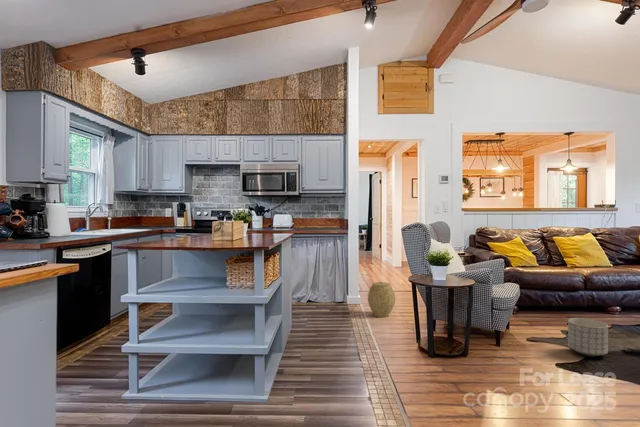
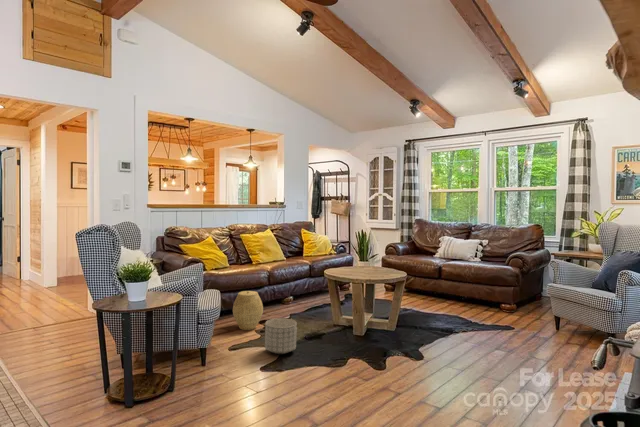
woven basket: present [368,282,395,317] -> present [233,291,263,330]

